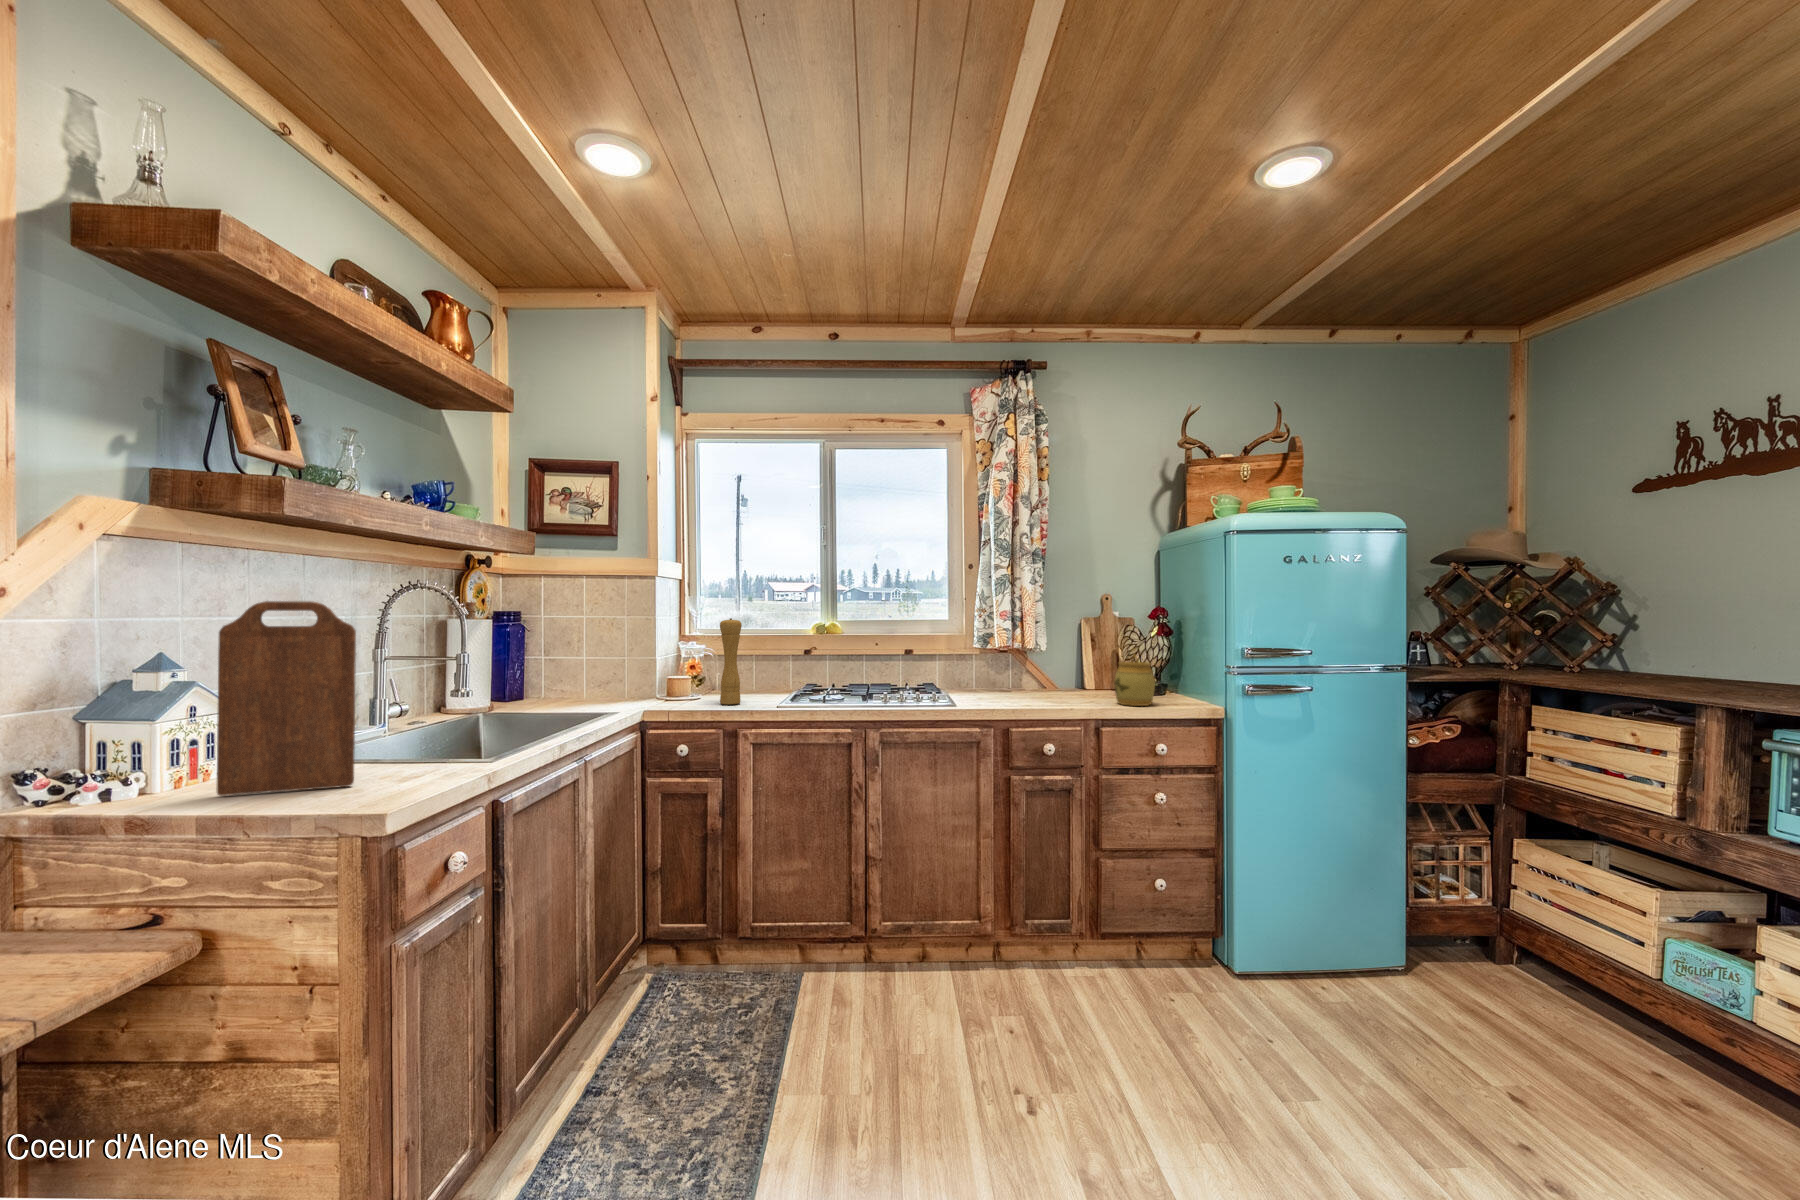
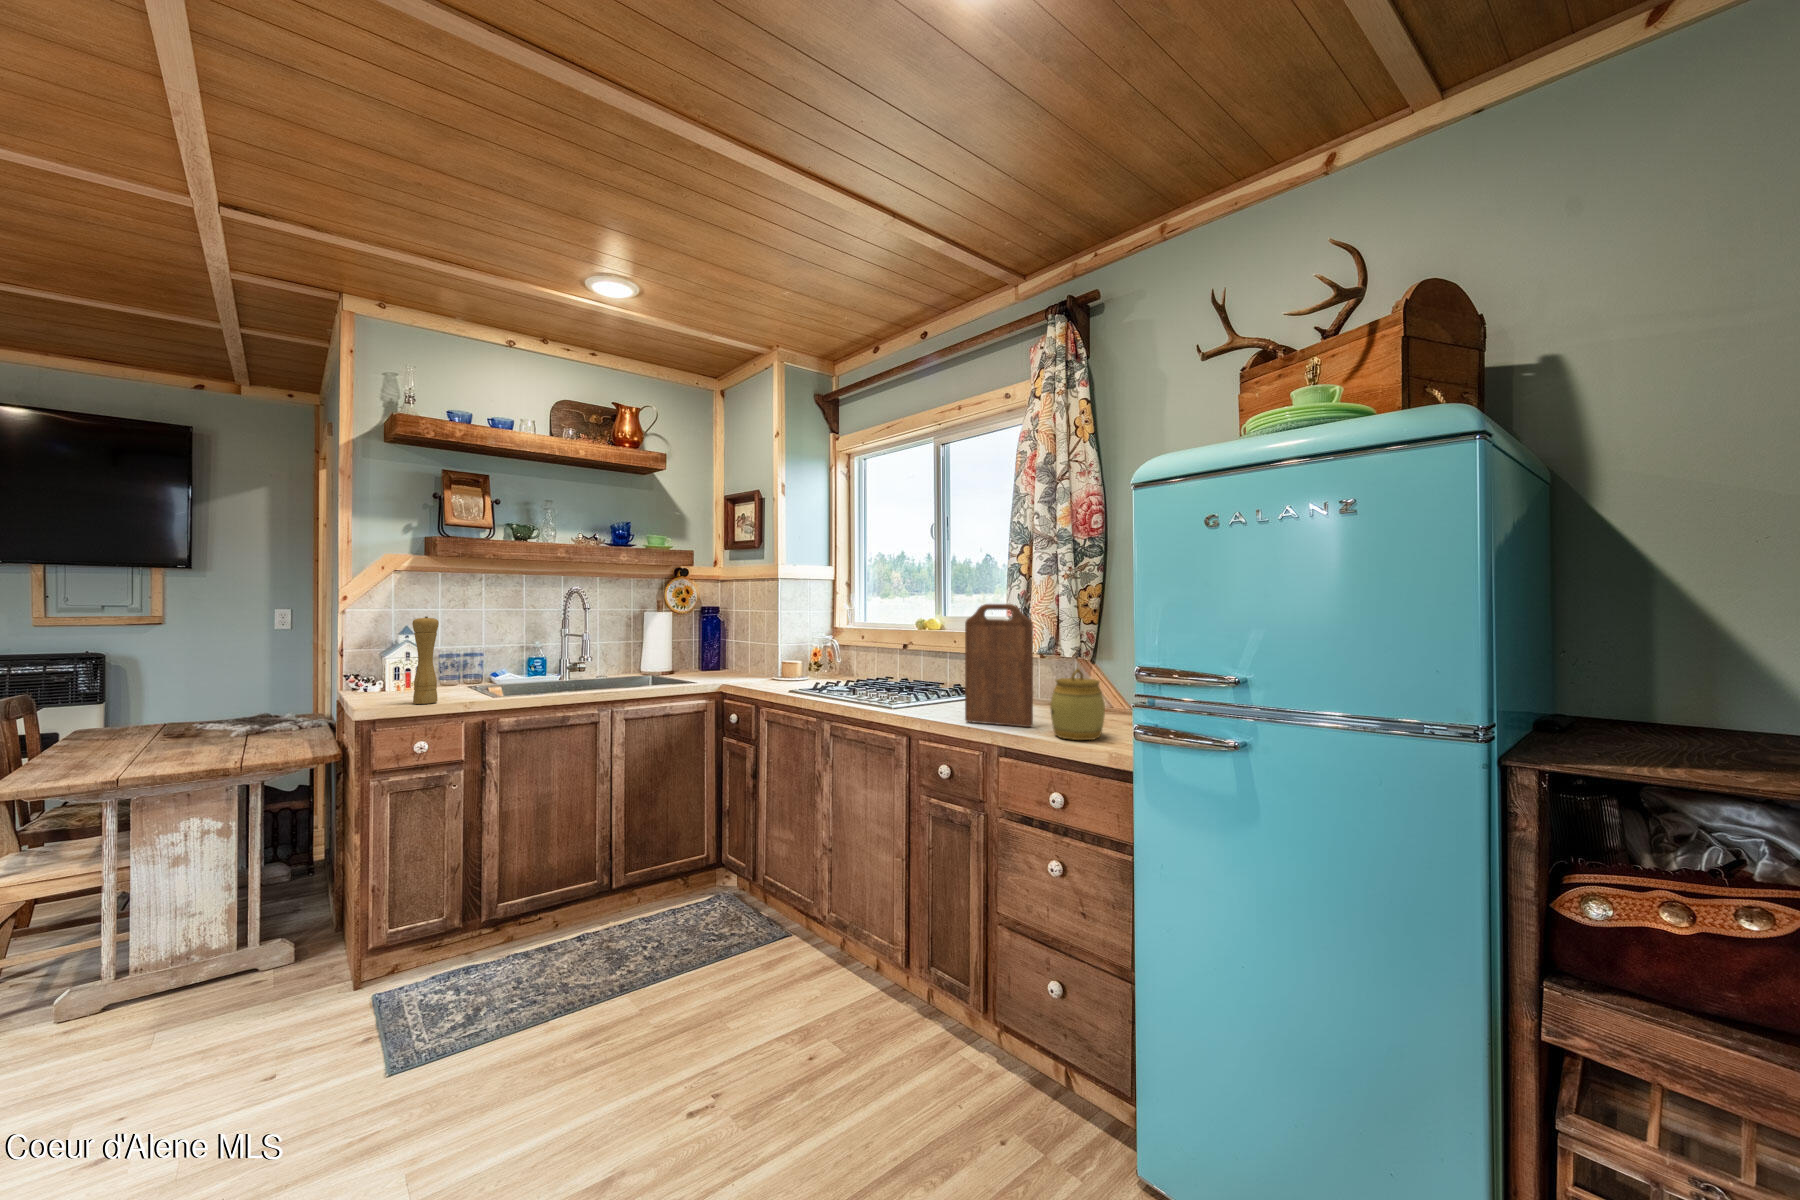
cutting board: present [217,601,356,796] -> present [965,604,1033,727]
pepper mill: present [720,618,742,704] -> present [412,617,439,704]

